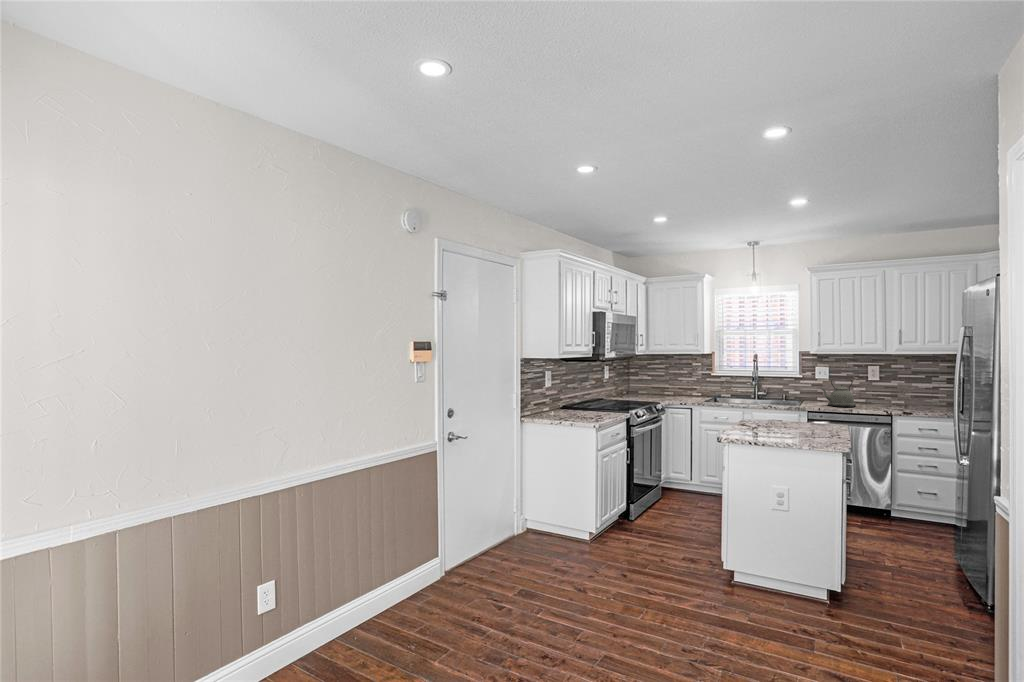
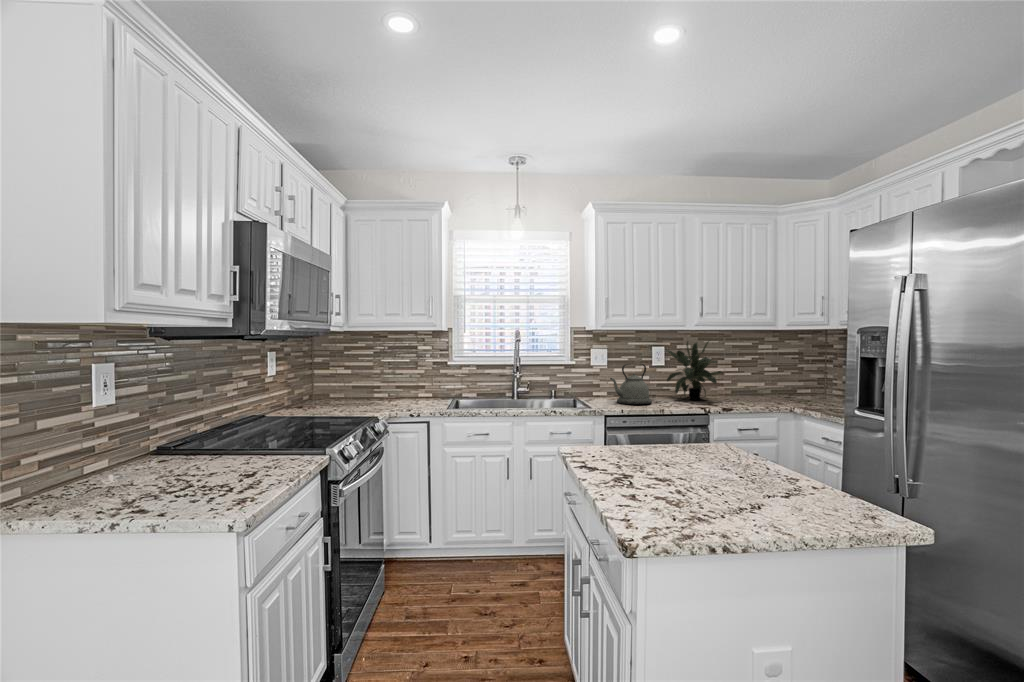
potted plant: none [877,363,923,407] -> present [667,341,722,400]

